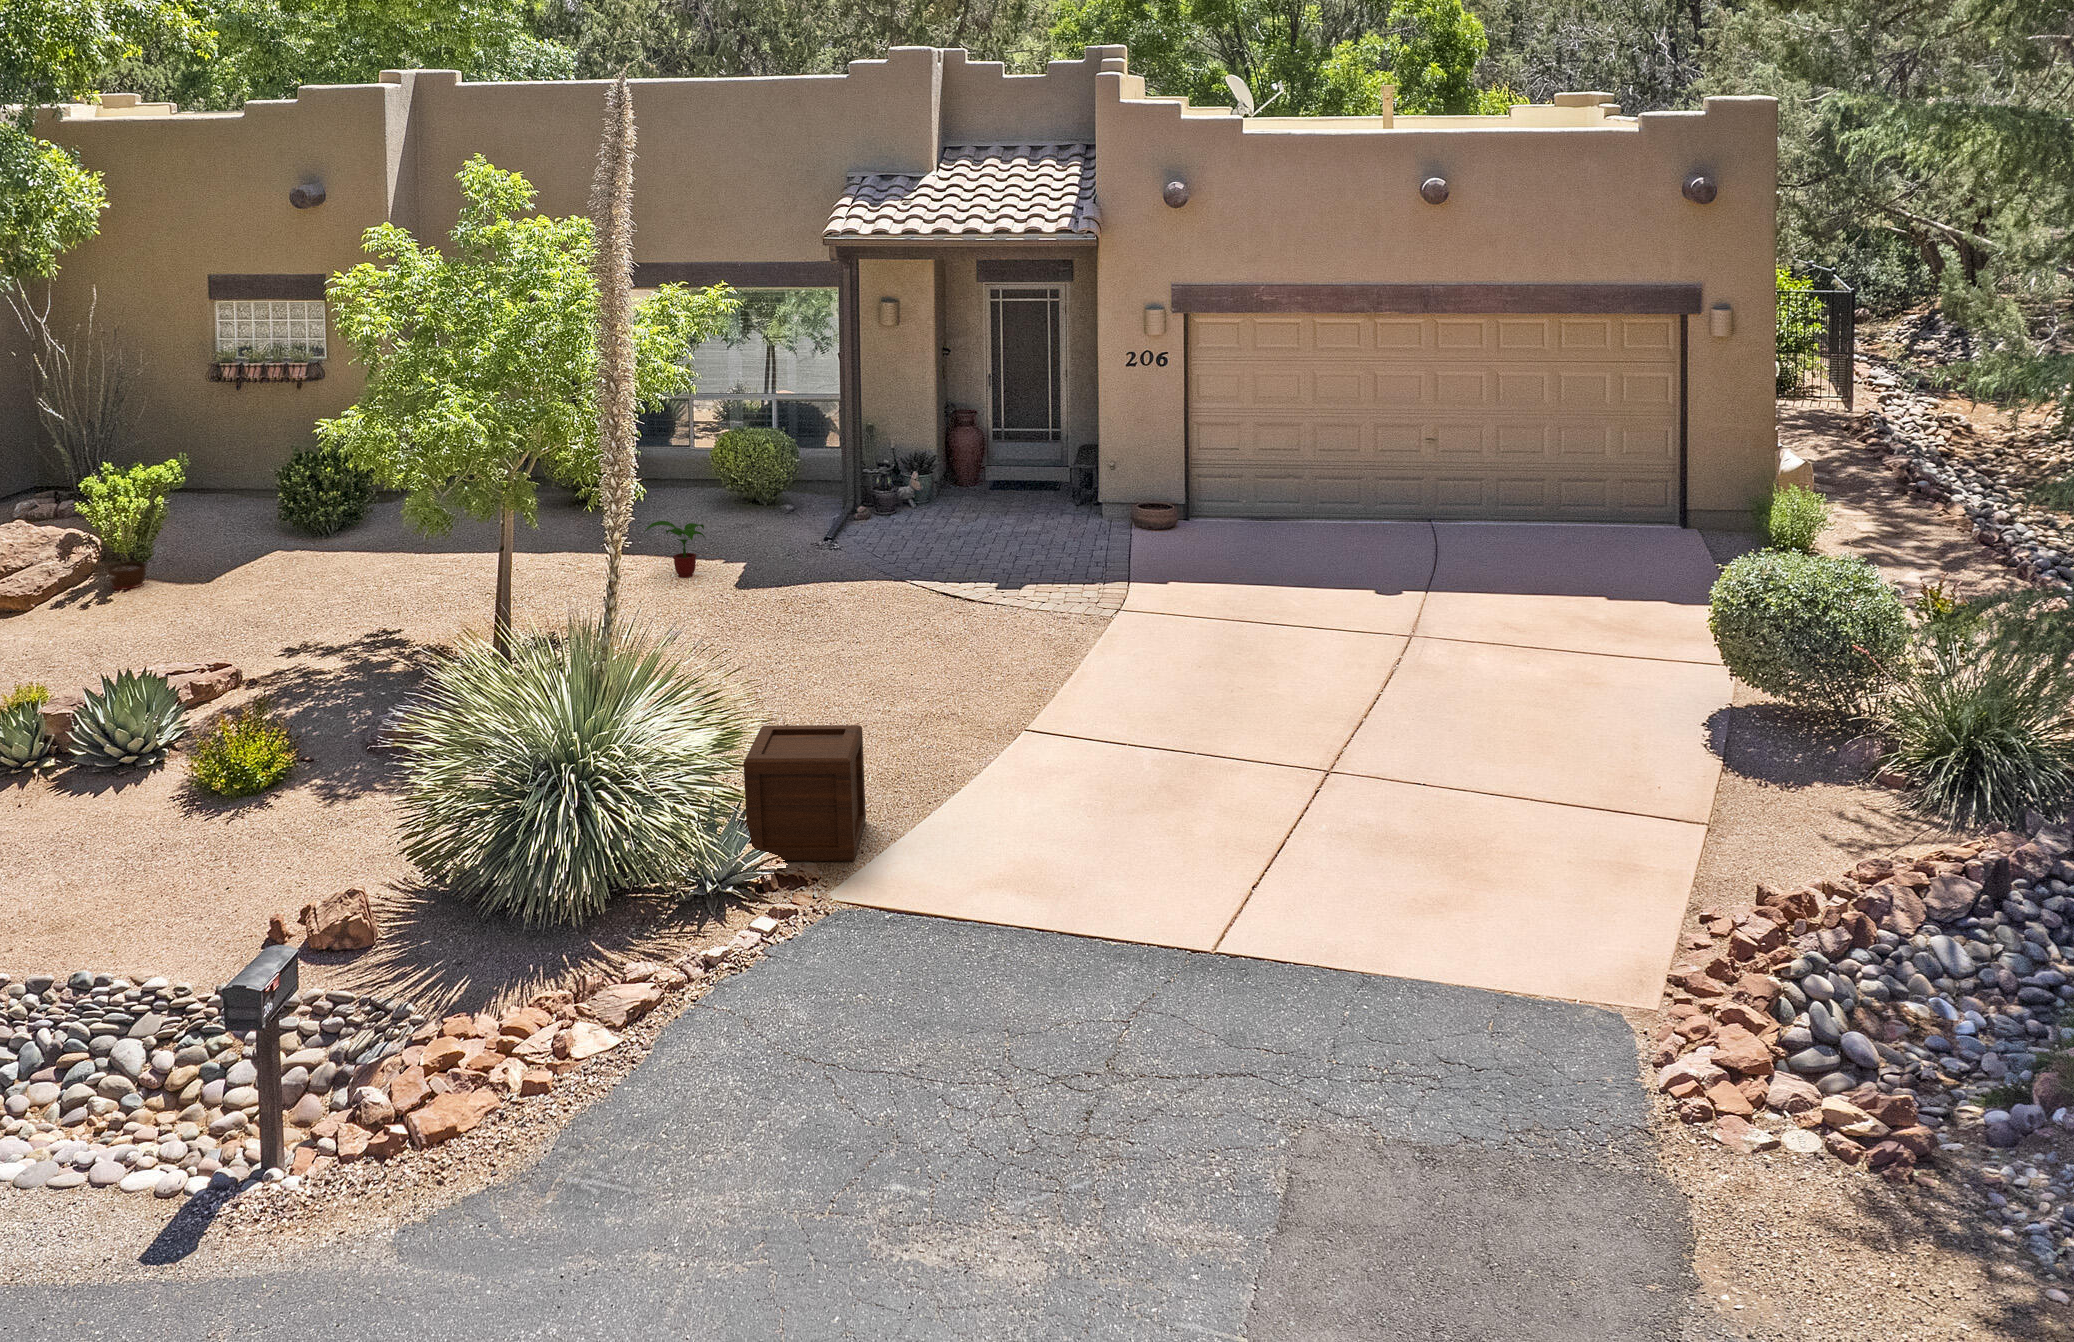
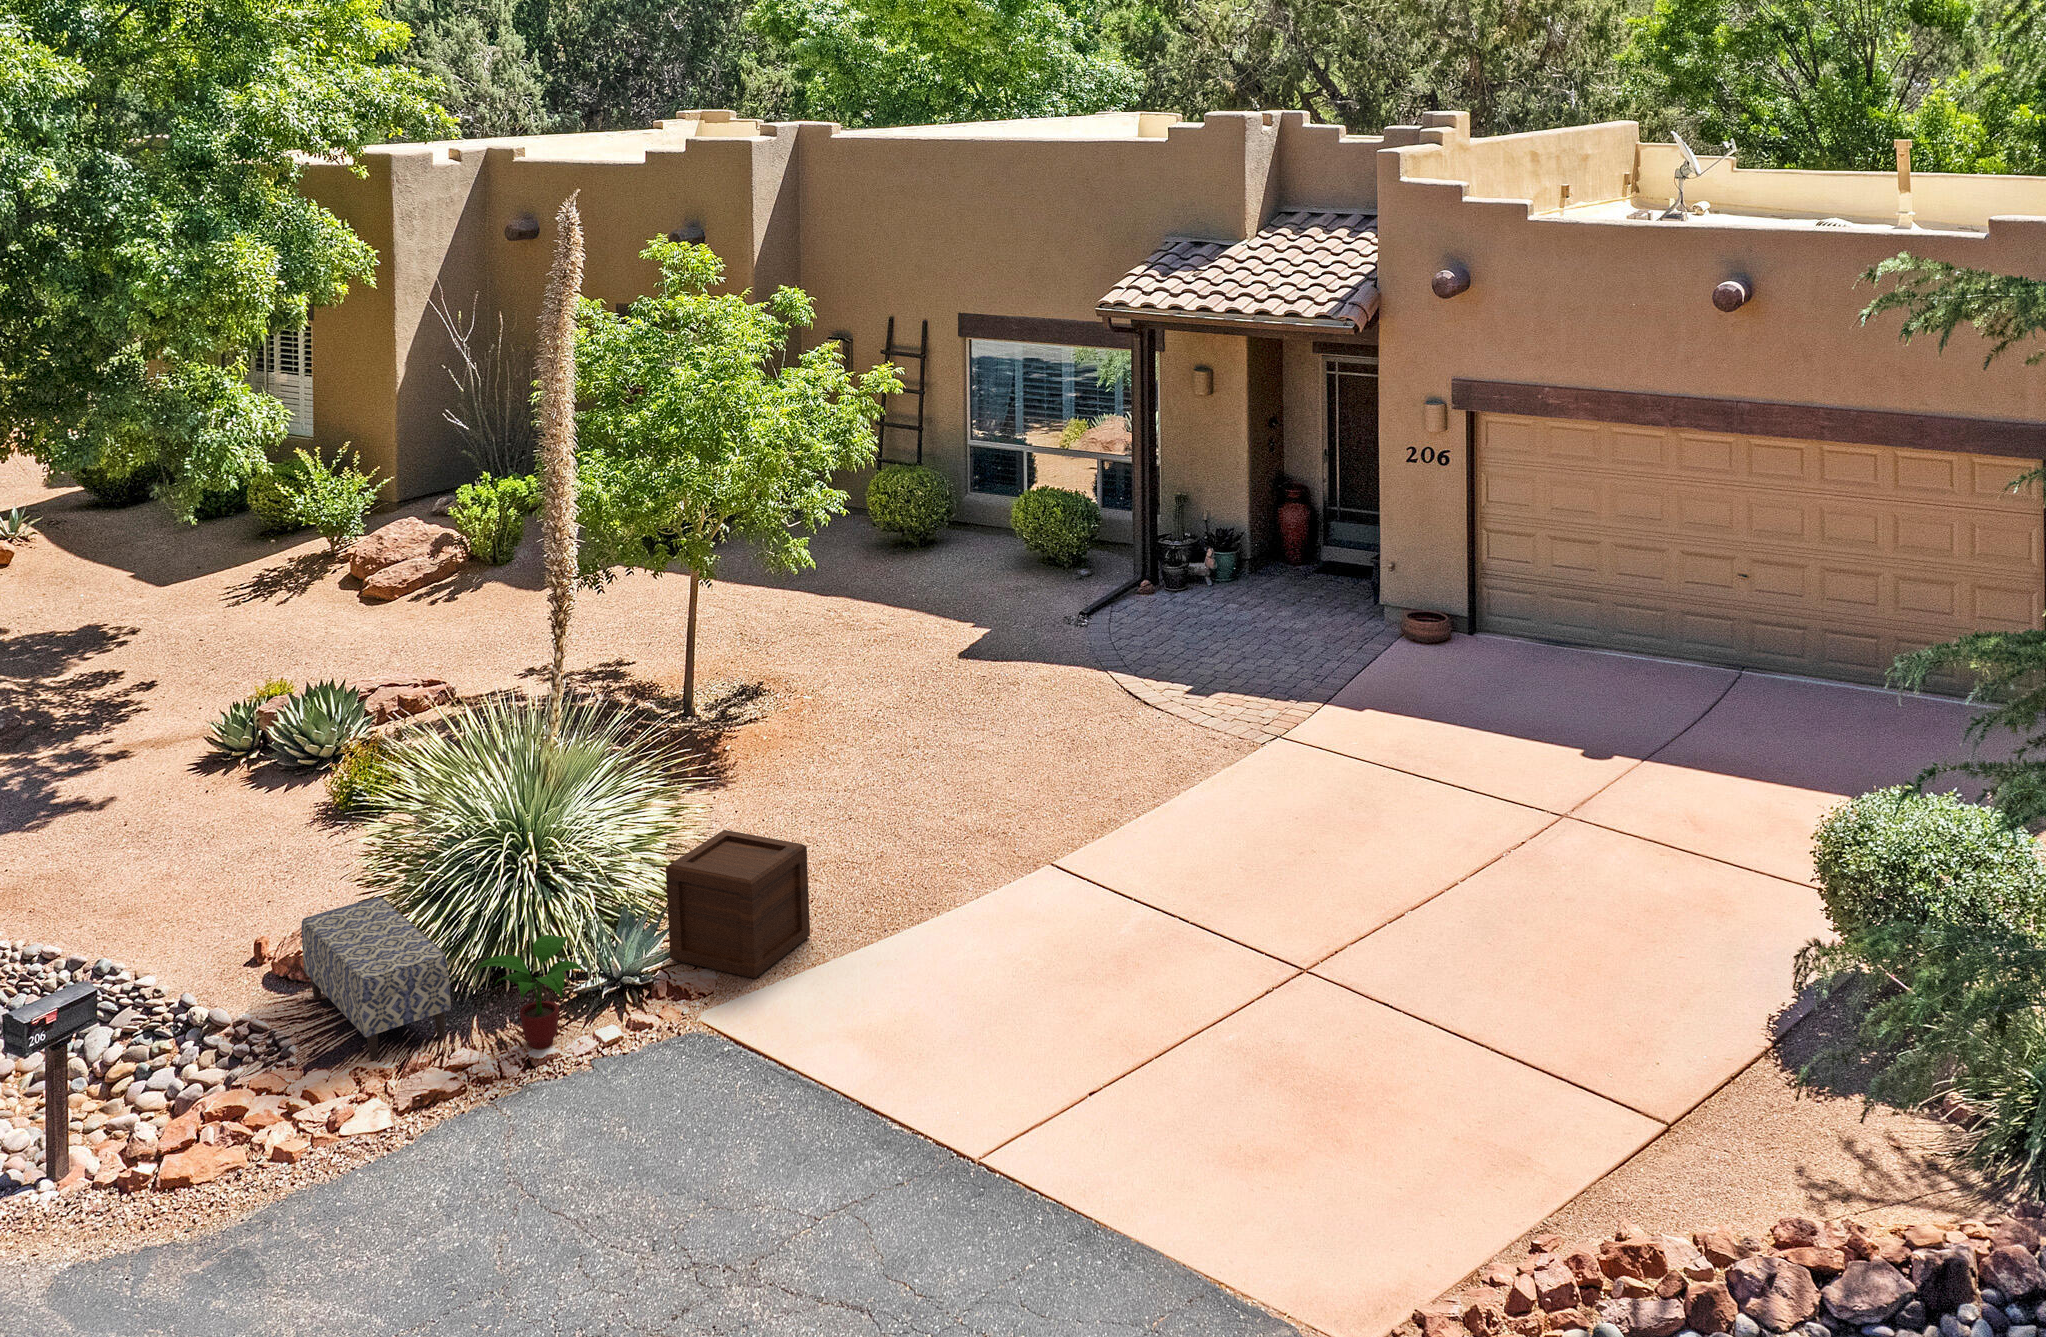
potted plant: present [645,521,705,578] -> present [473,935,584,1048]
basket: present [107,562,147,590] -> none [469,562,503,587]
bench: none [374,838,589,995] -> present [301,897,451,1060]

